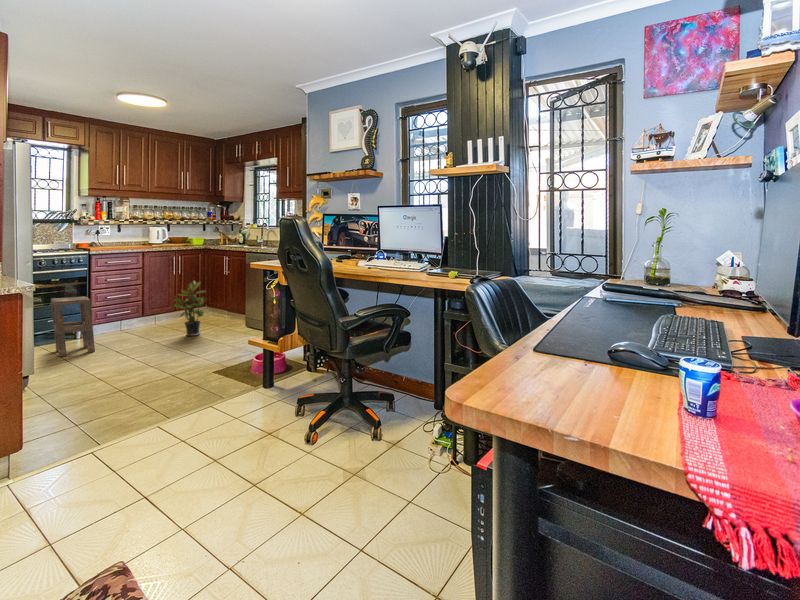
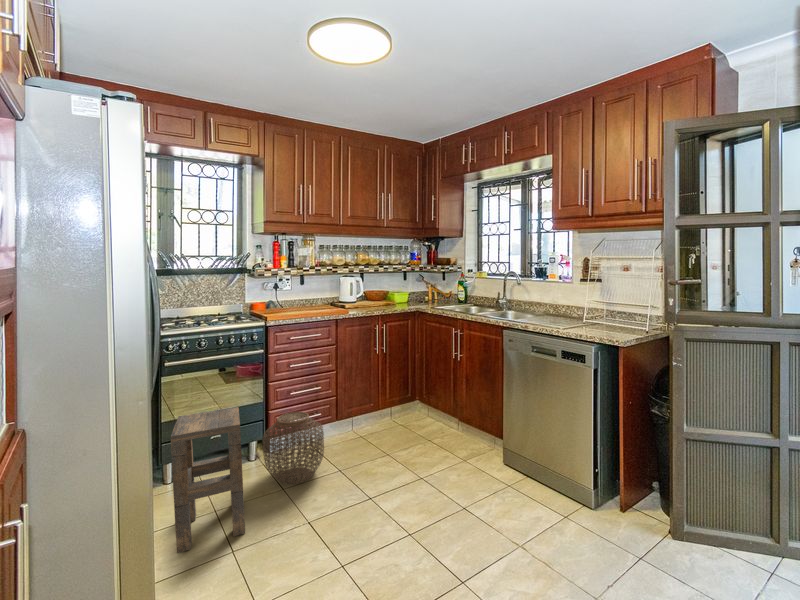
potted plant: present [174,281,206,336] -> none [383,367,439,477]
woven basket: none [99,305,138,341] -> present [263,412,324,484]

